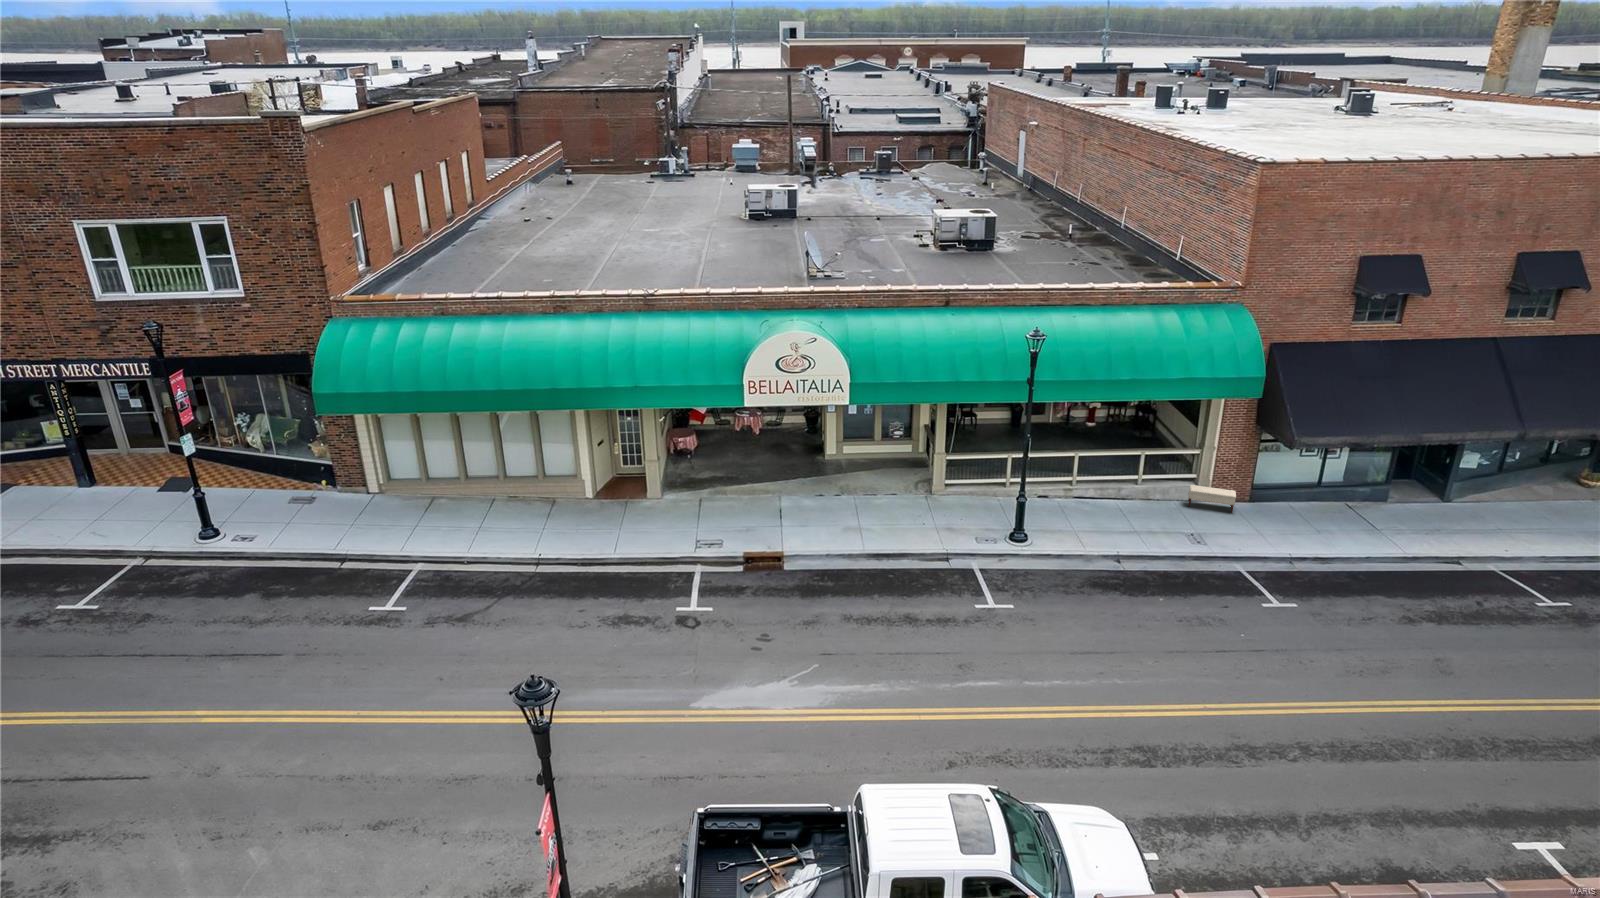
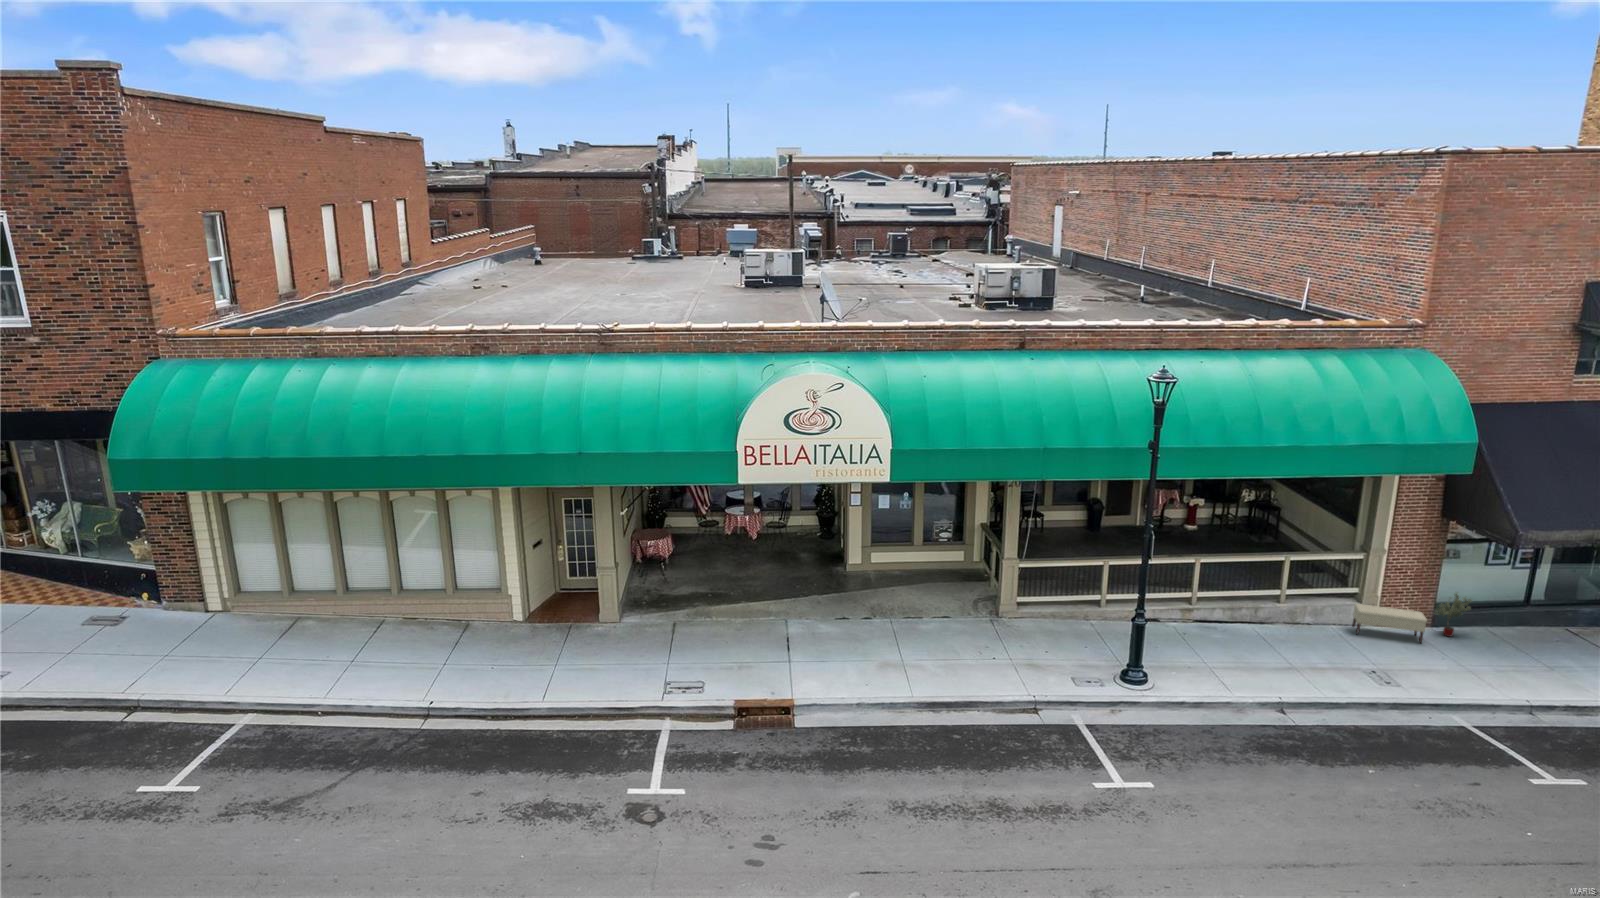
potted tree: none [1245,476,1272,508] -> present [1436,593,1472,637]

